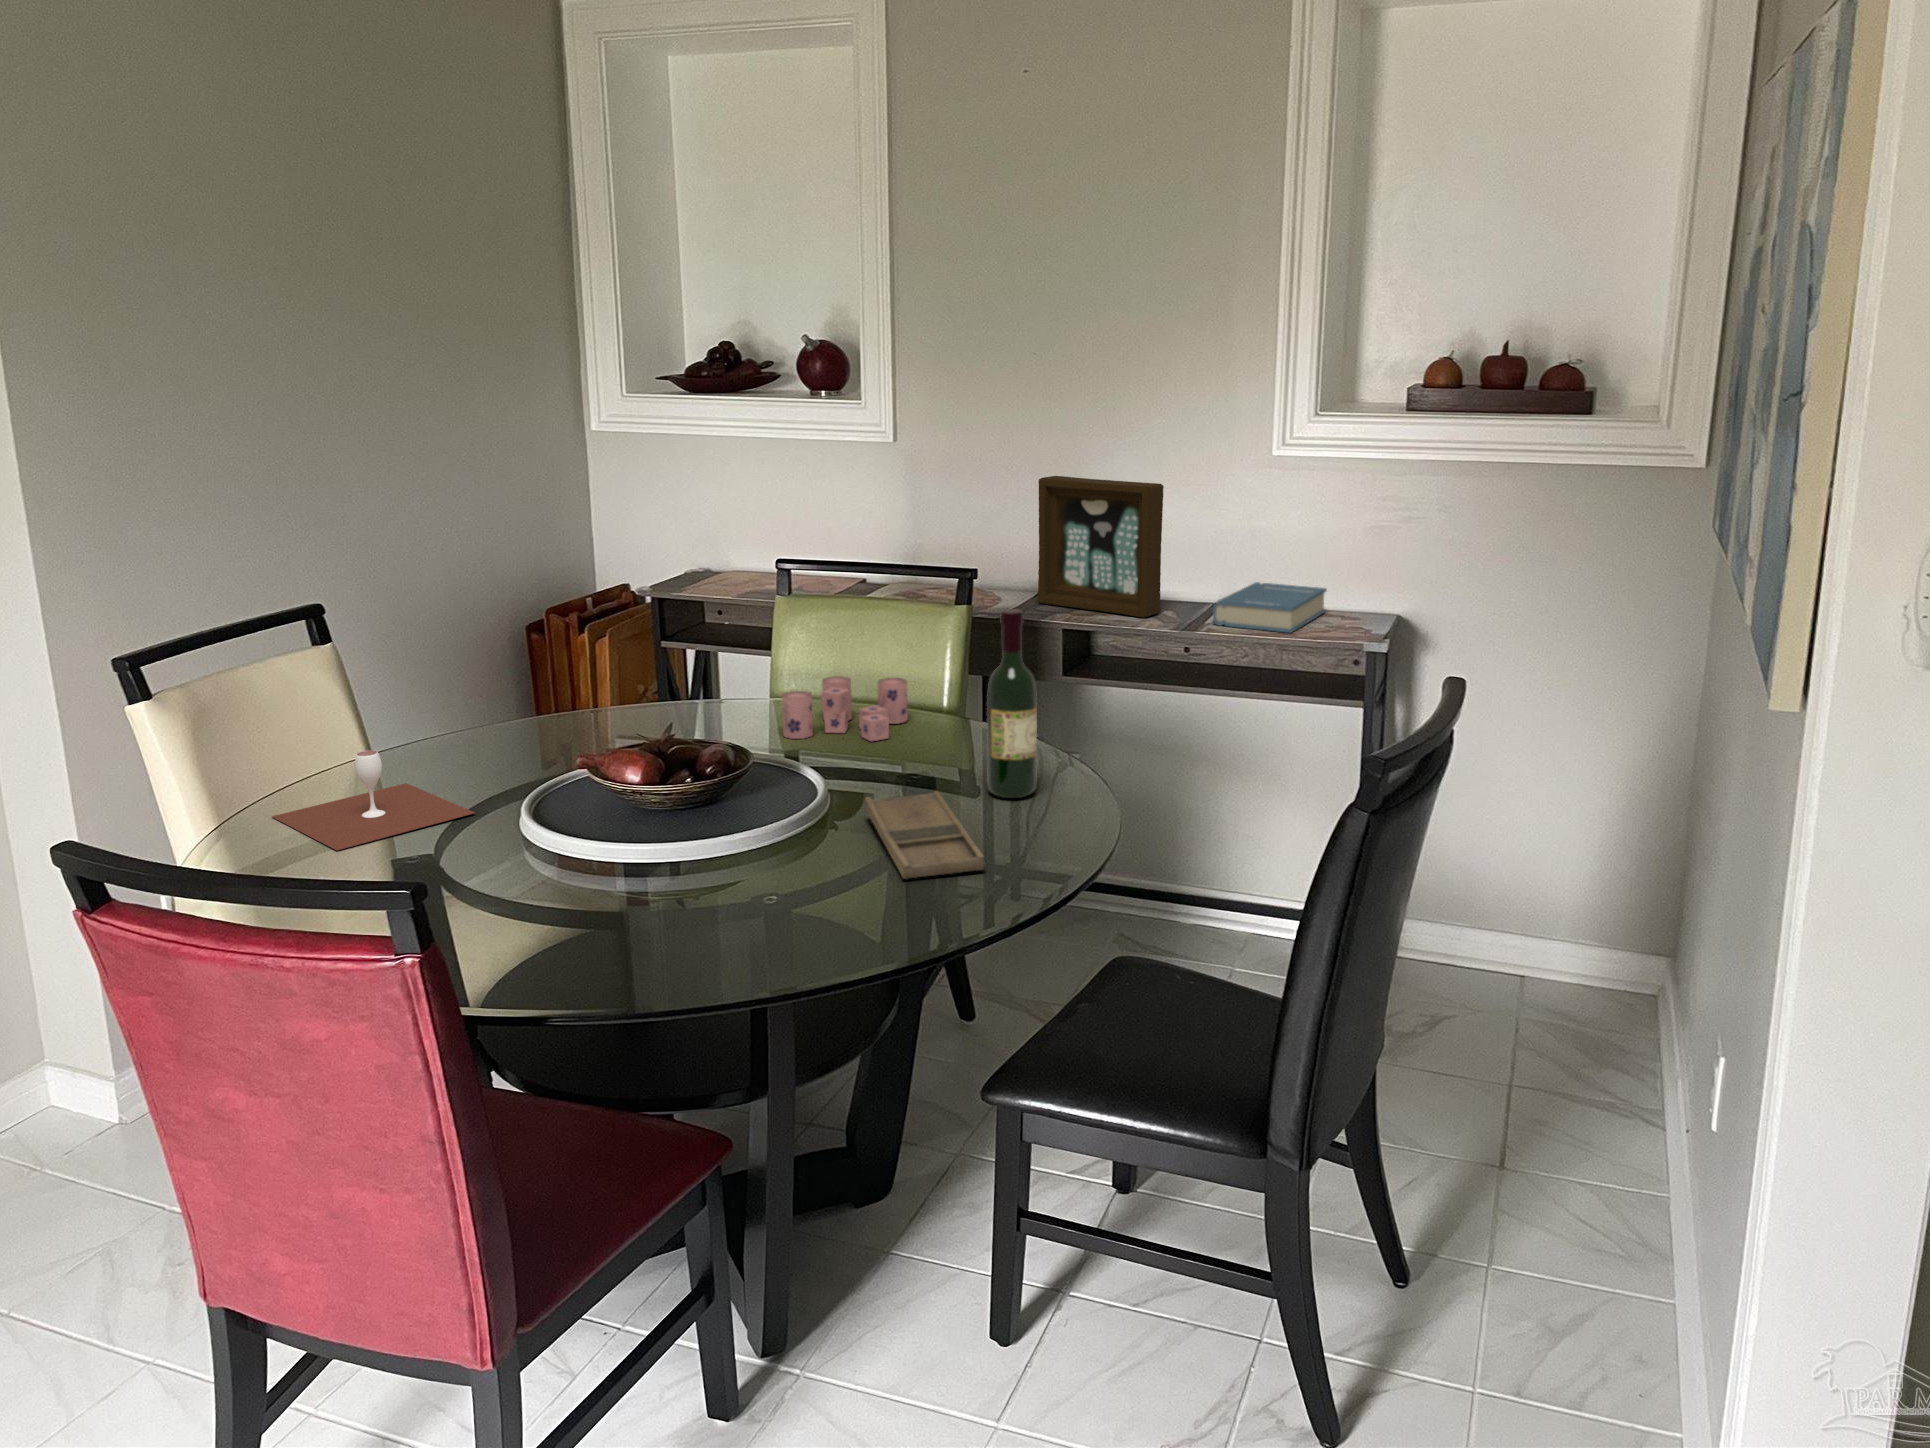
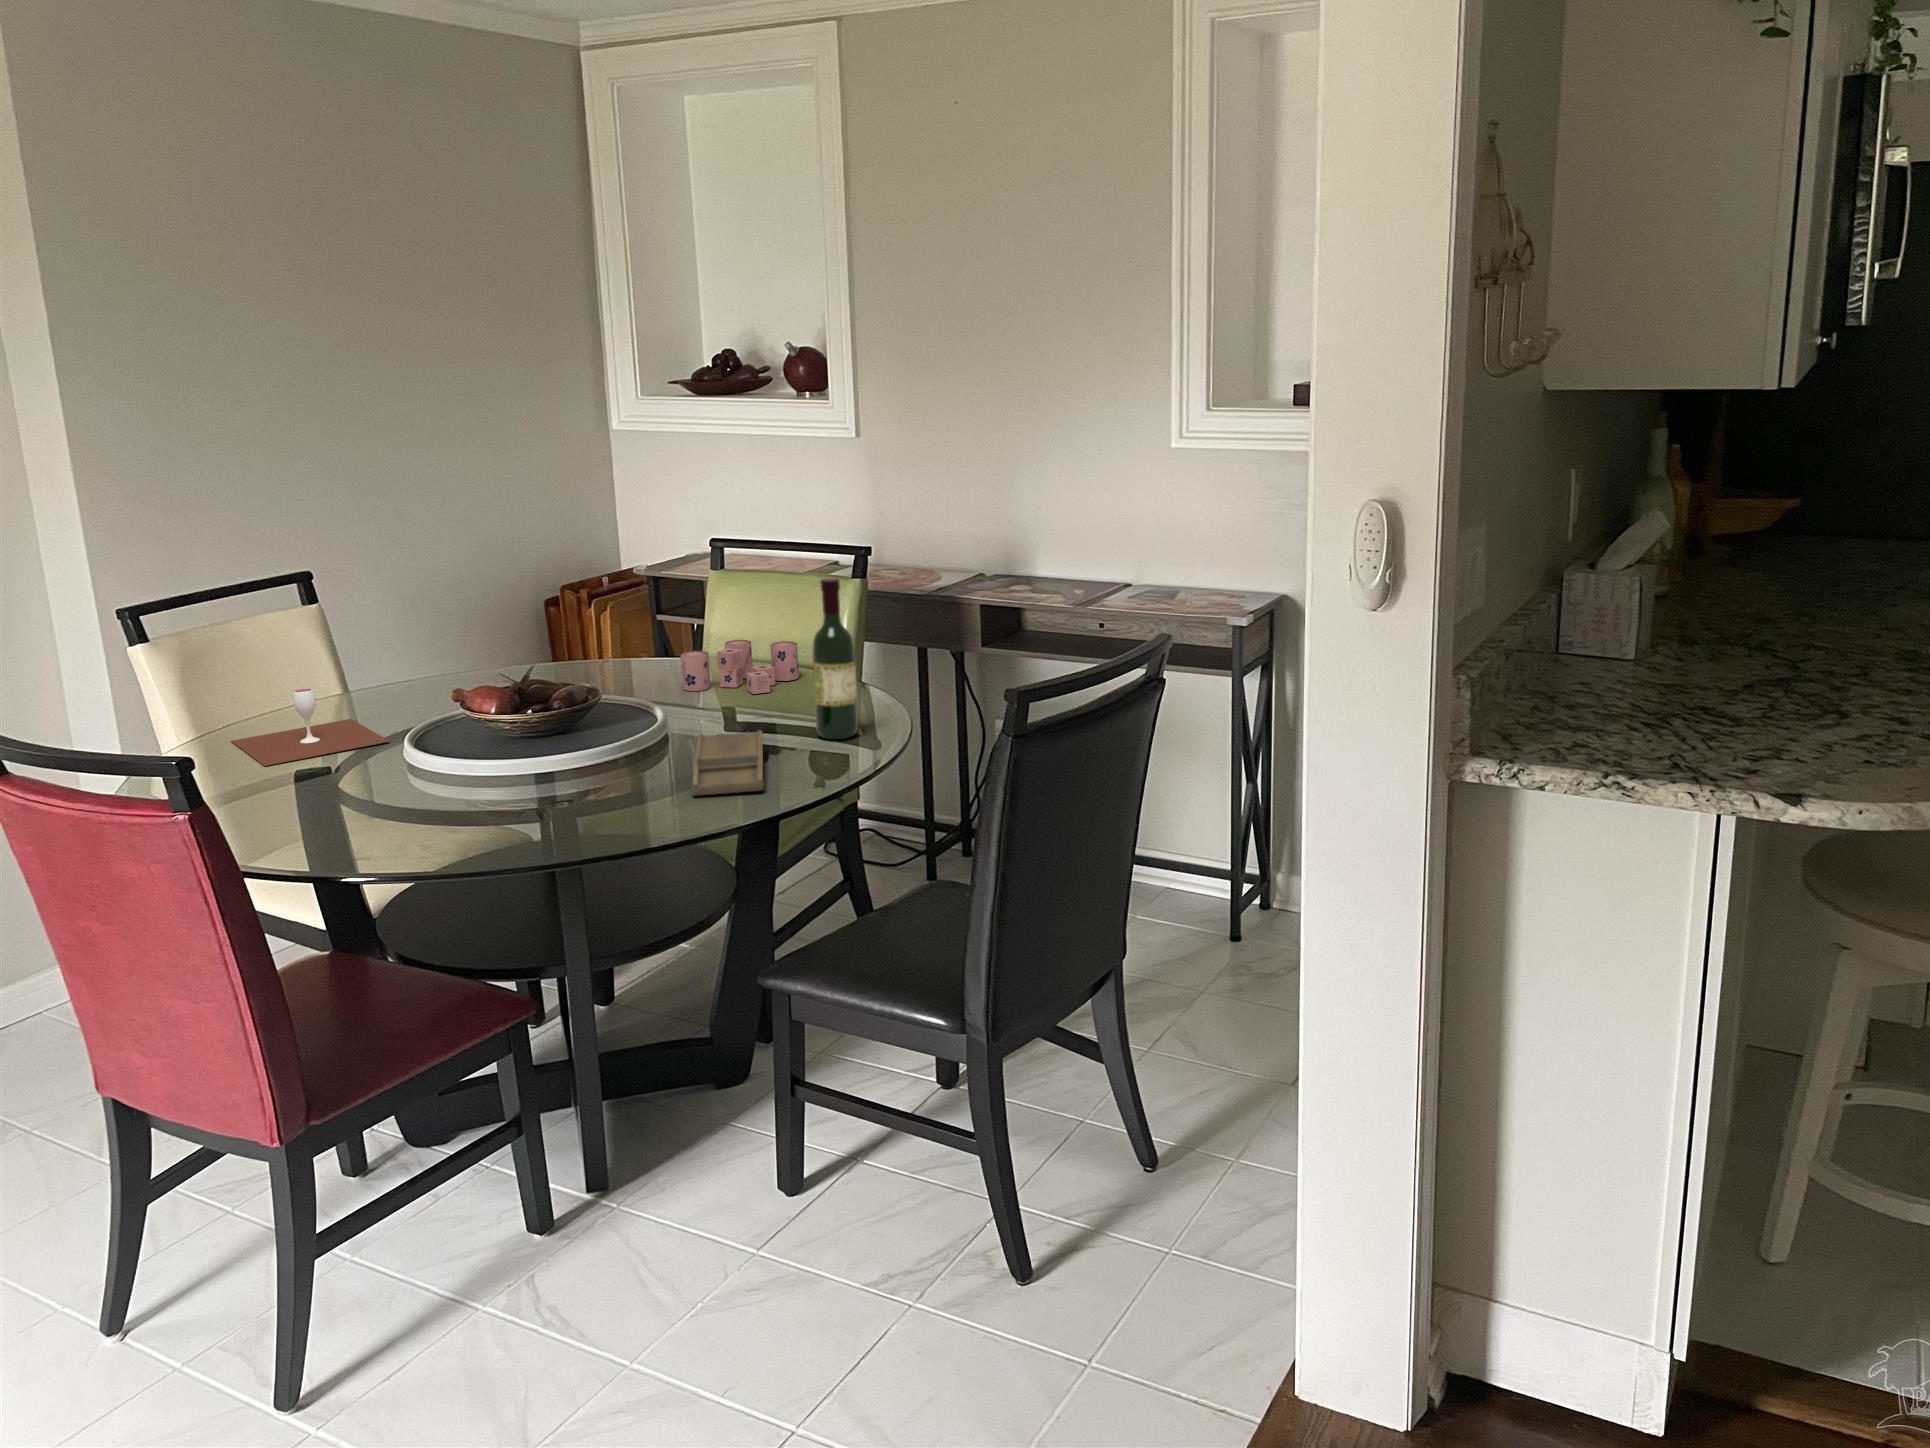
picture frame: present [1038,476,1164,618] -> none [965,468,1068,595]
hardback book: present [1213,582,1327,633] -> none [1105,565,1219,609]

